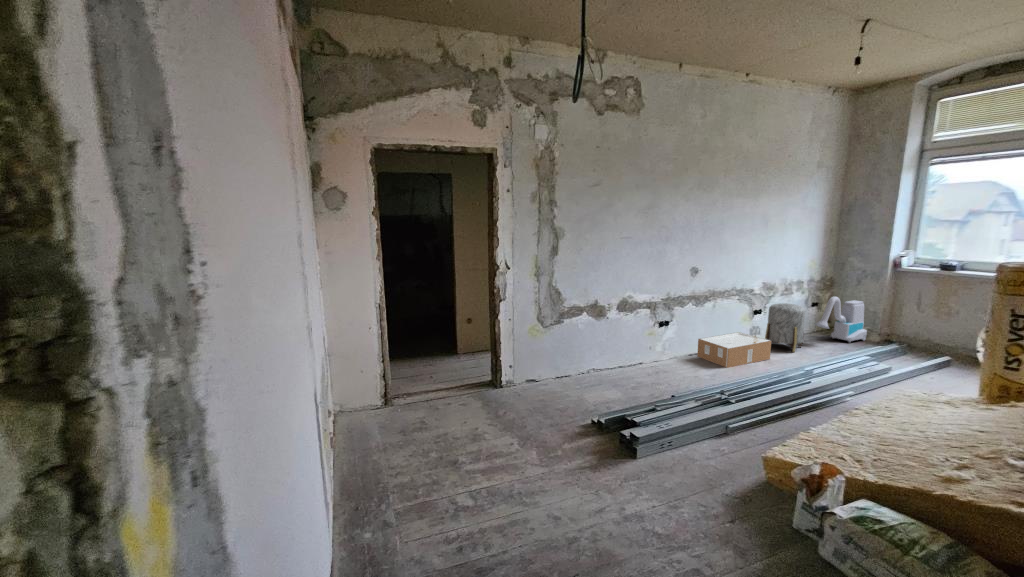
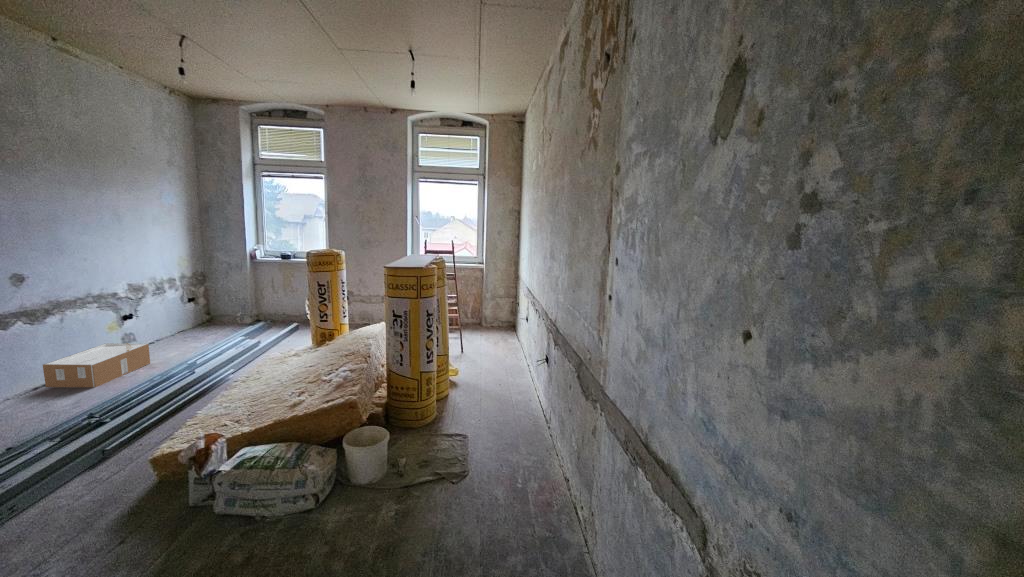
vacuum cleaner: present [815,297,867,342] -> none [193,290,241,329]
stool: present [765,303,805,352] -> none [140,303,185,352]

